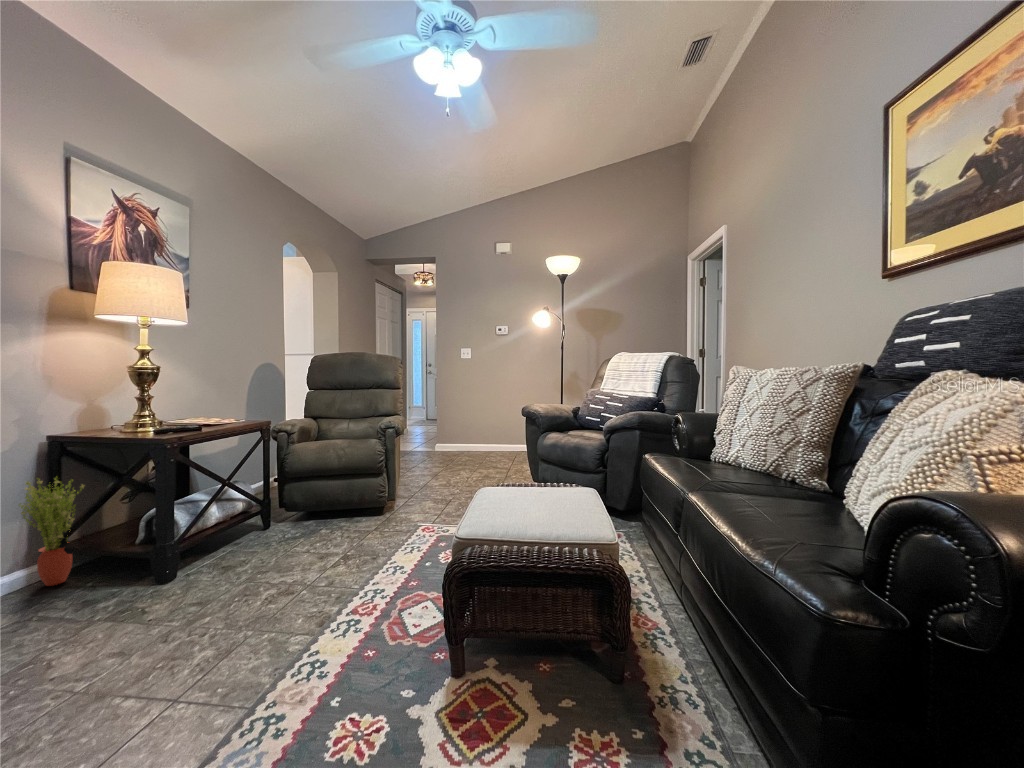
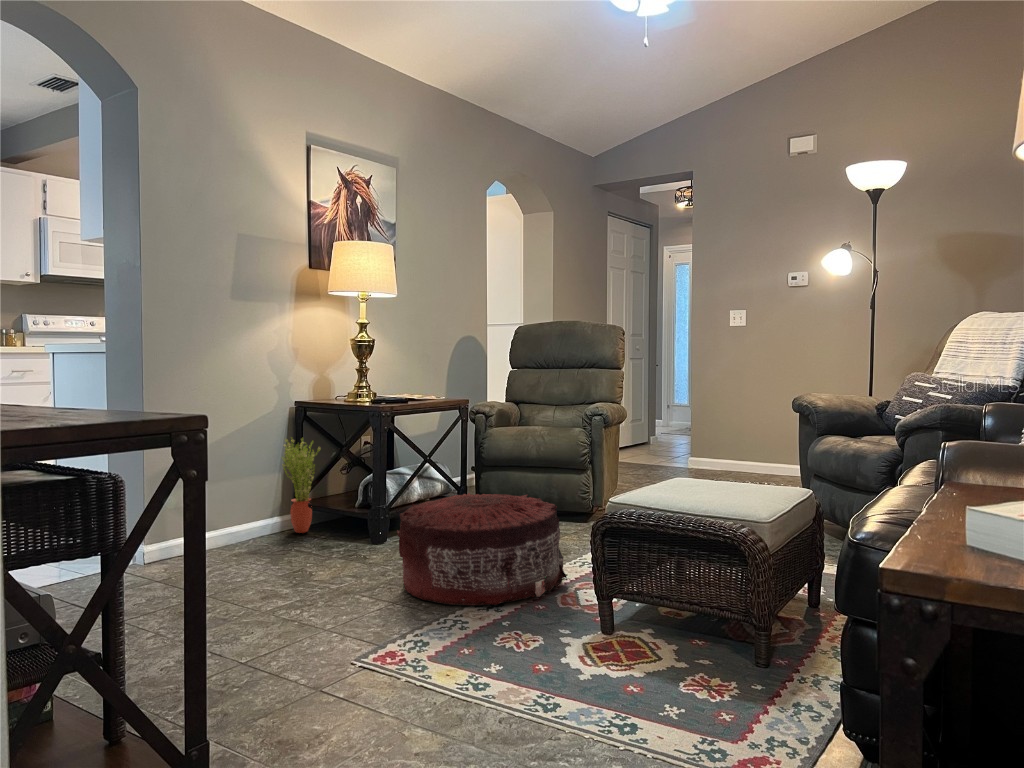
pouf: none [179,516,389,687] -> present [397,493,567,605]

